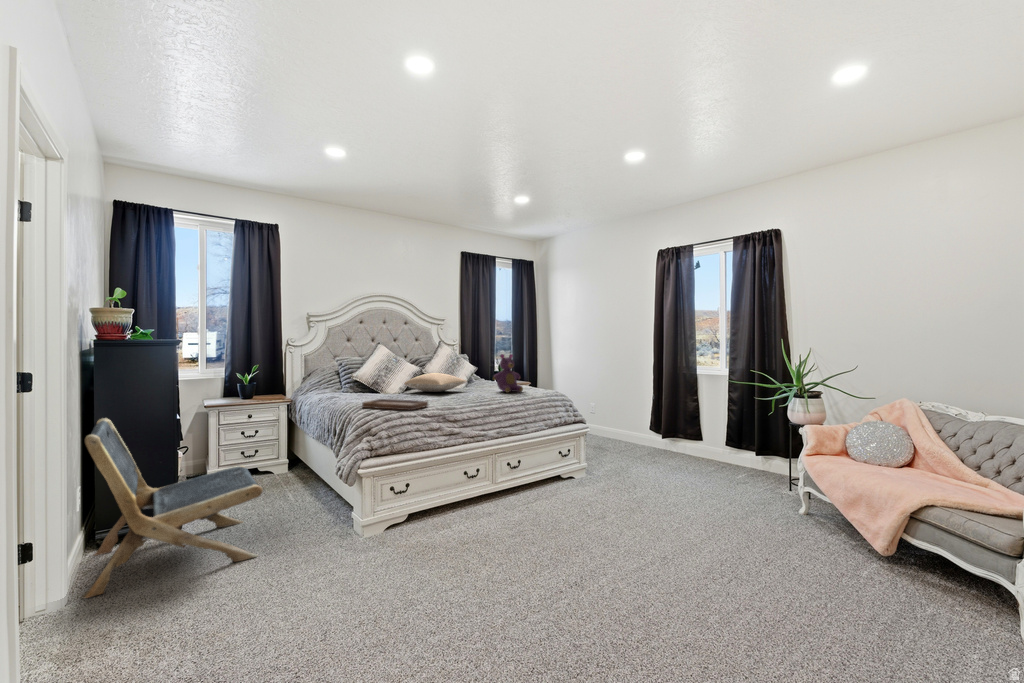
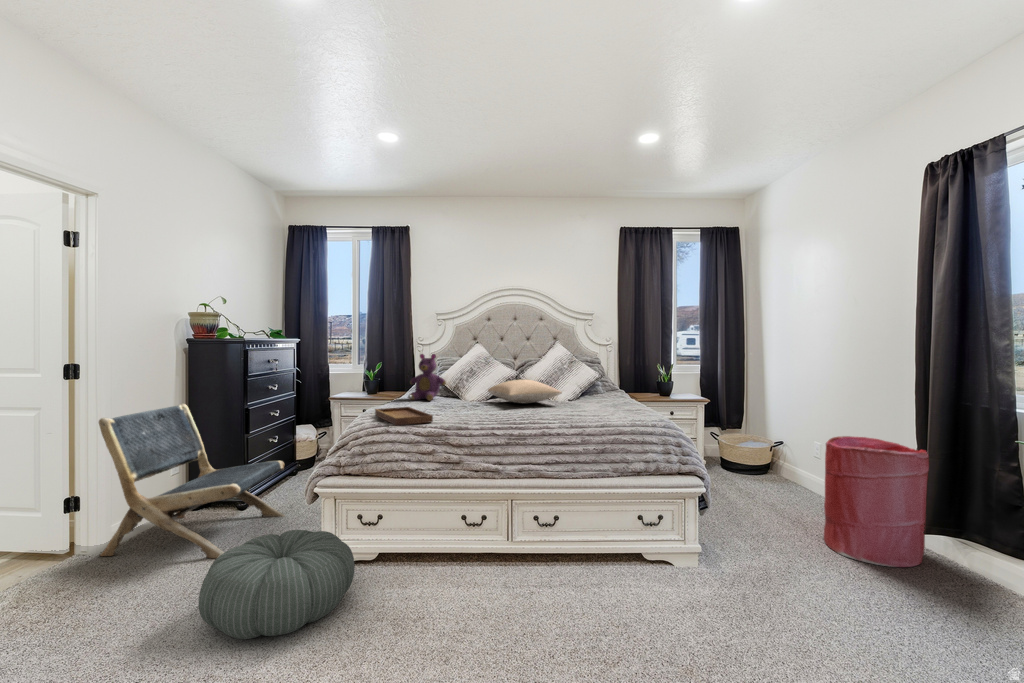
teddy bear: present [493,354,523,393] -> present [410,354,446,401]
laundry hamper: none [620,394,666,459] -> present [824,436,929,567]
pouf: none [322,500,437,580] -> present [199,530,355,639]

